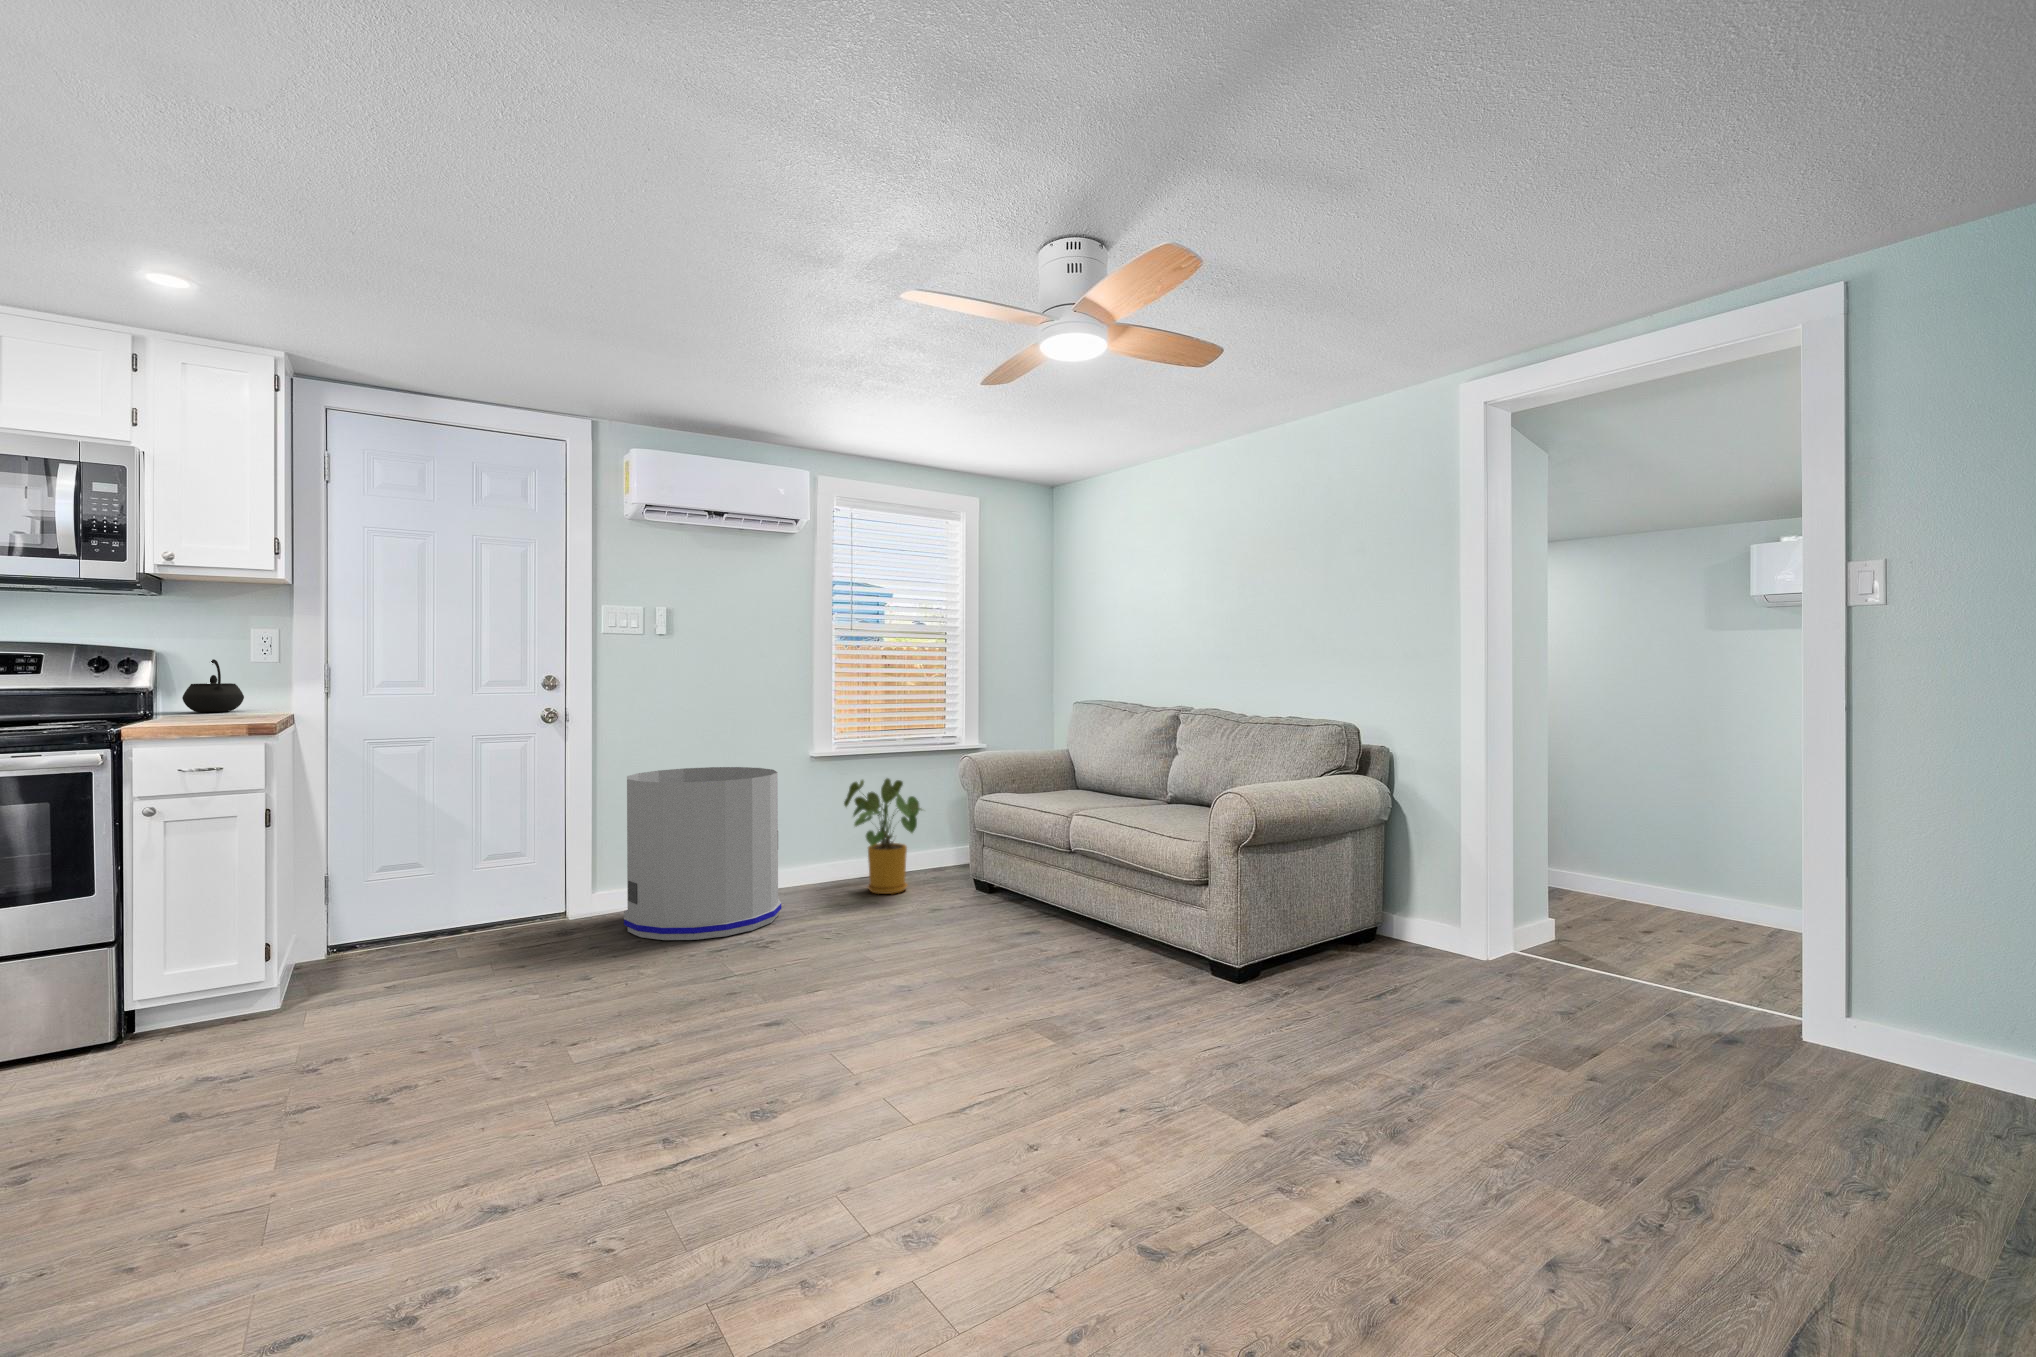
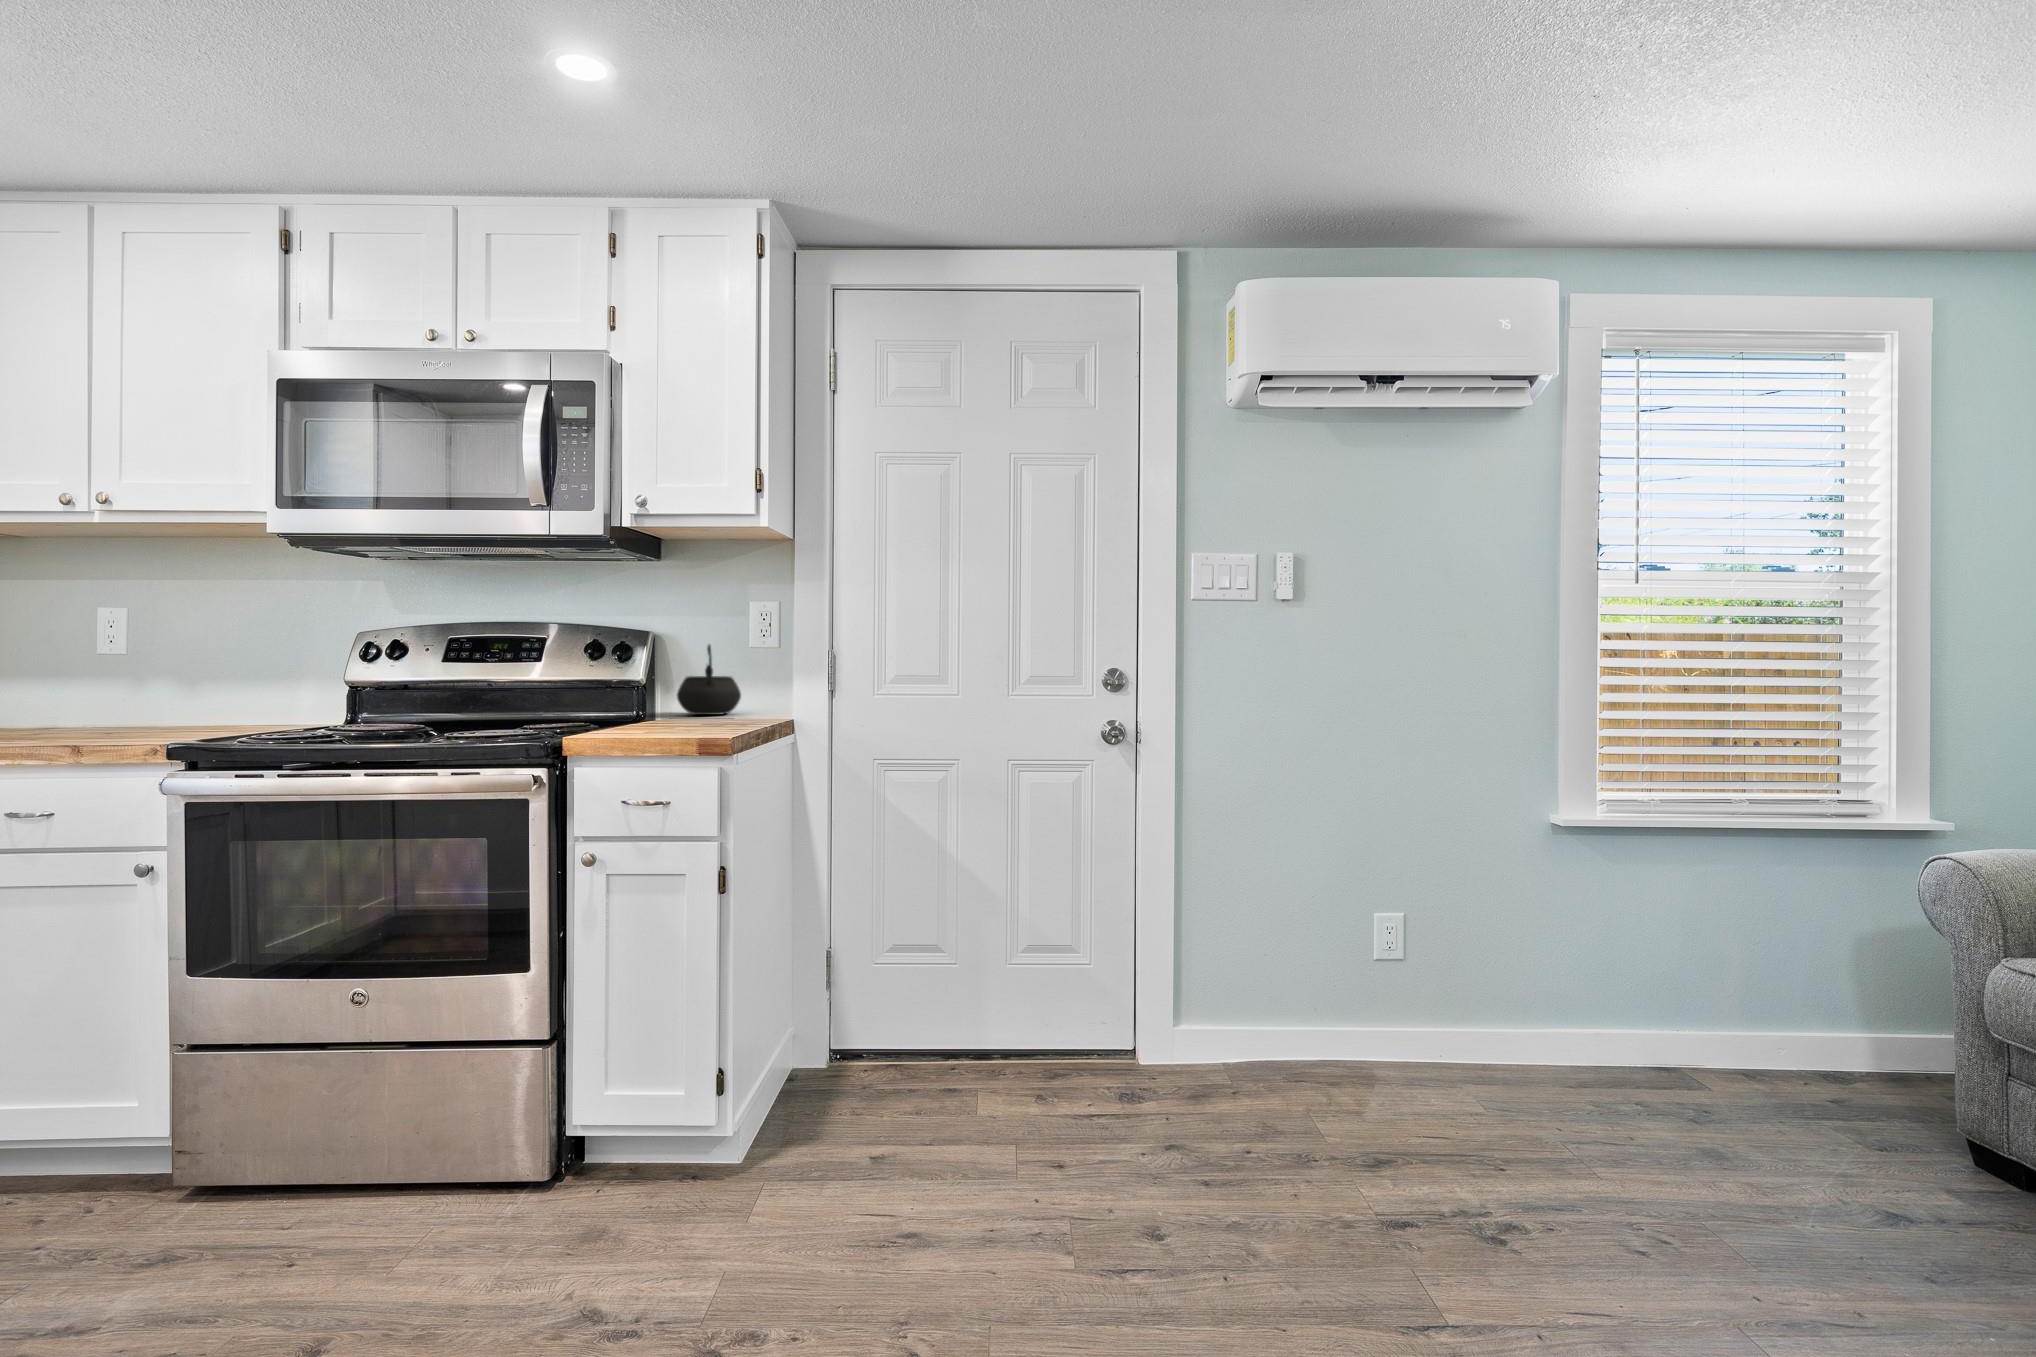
trash can: present [624,767,781,940] -> none [1219,831,1500,1169]
house plant: present [844,778,922,894] -> none [1619,877,1818,1124]

